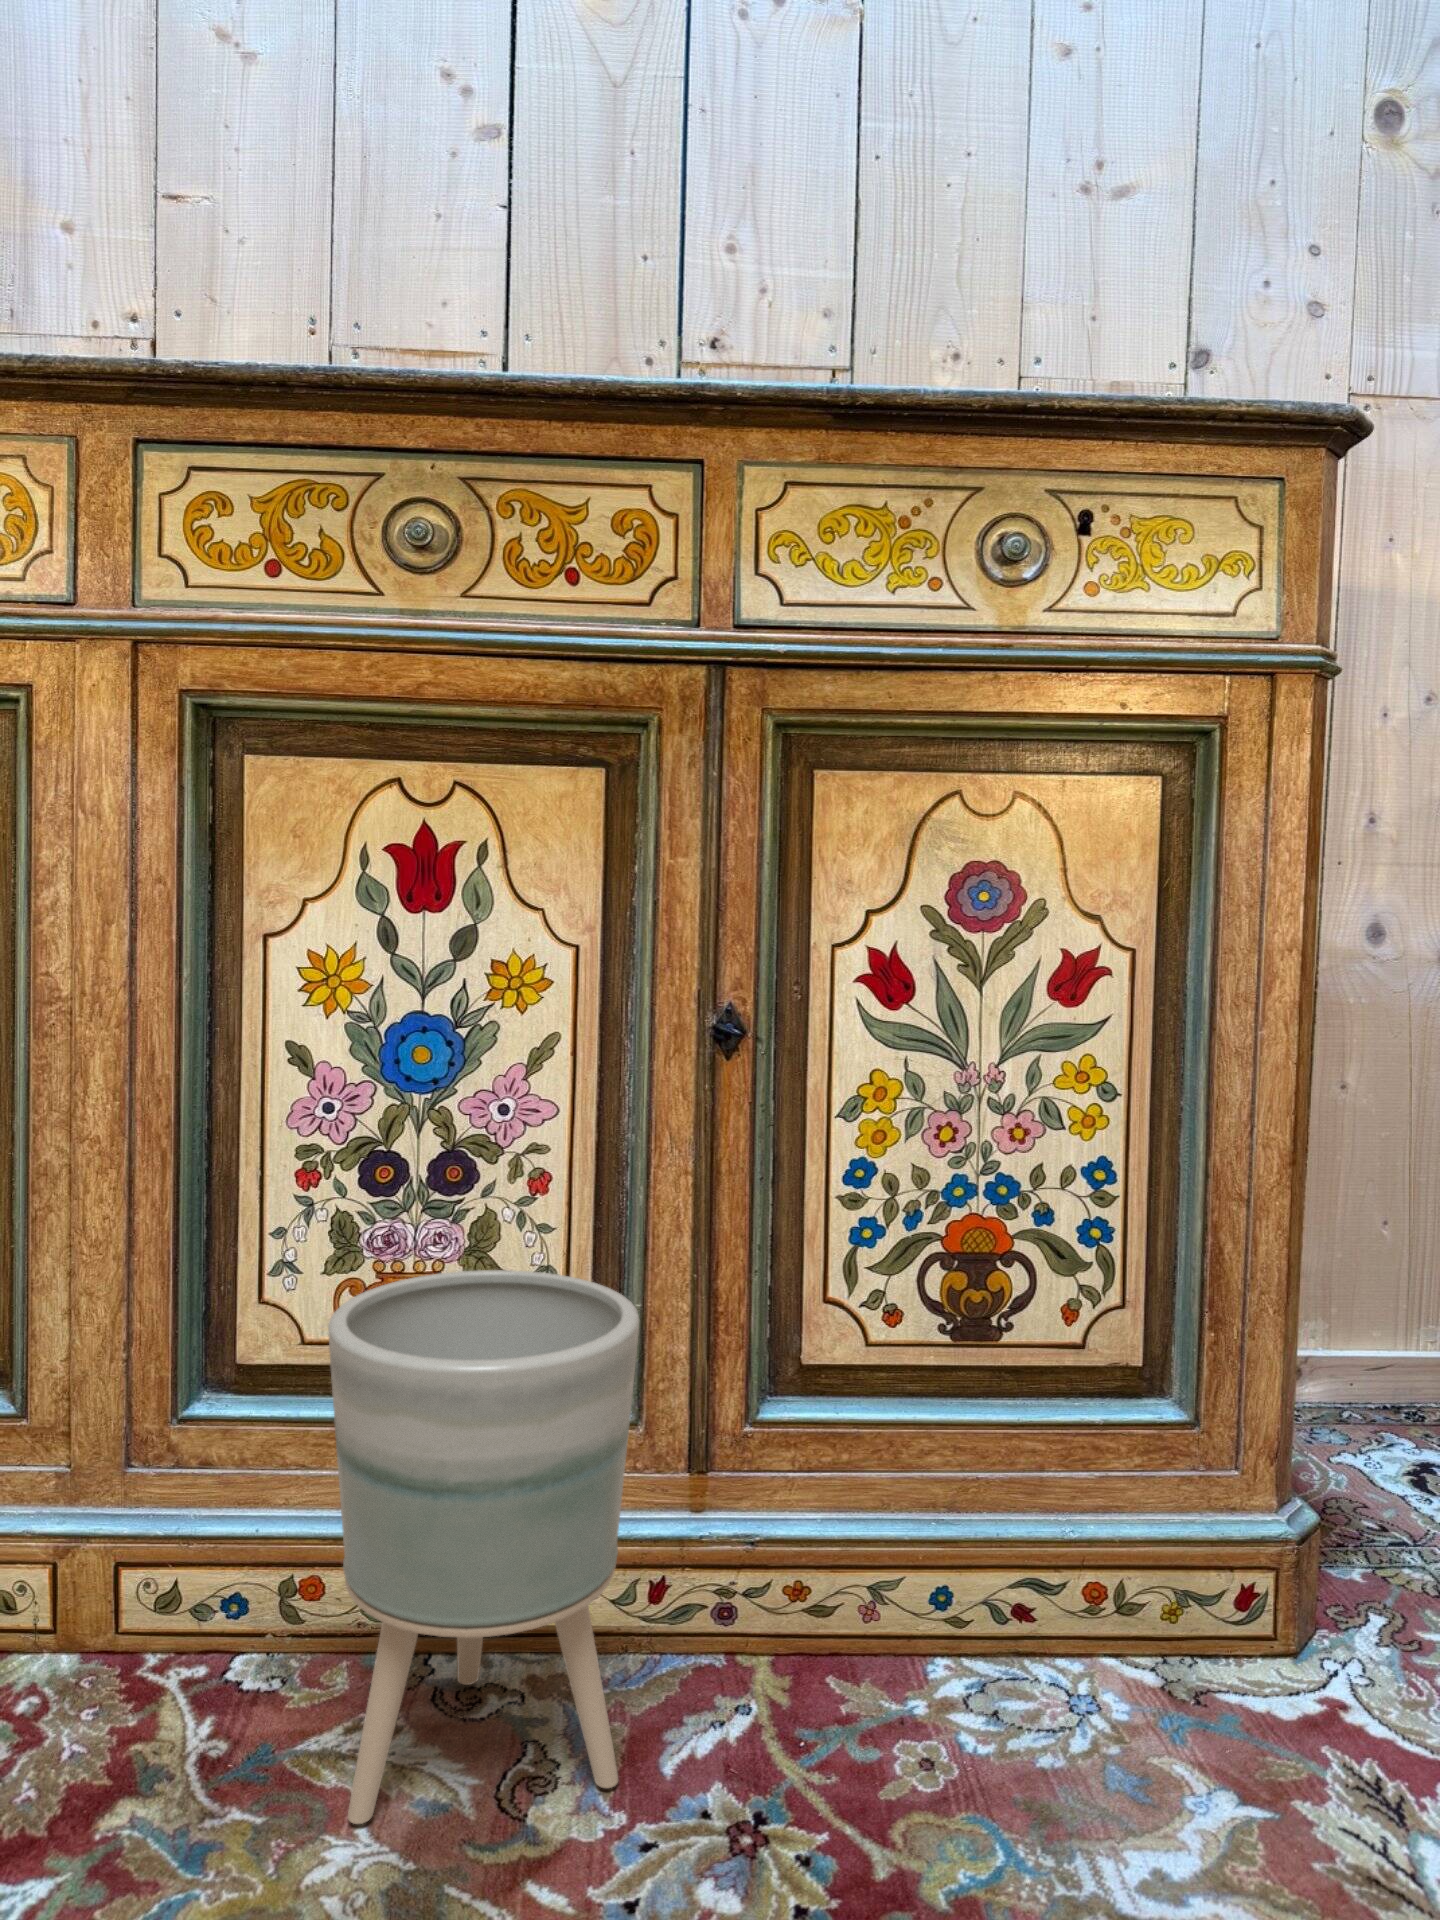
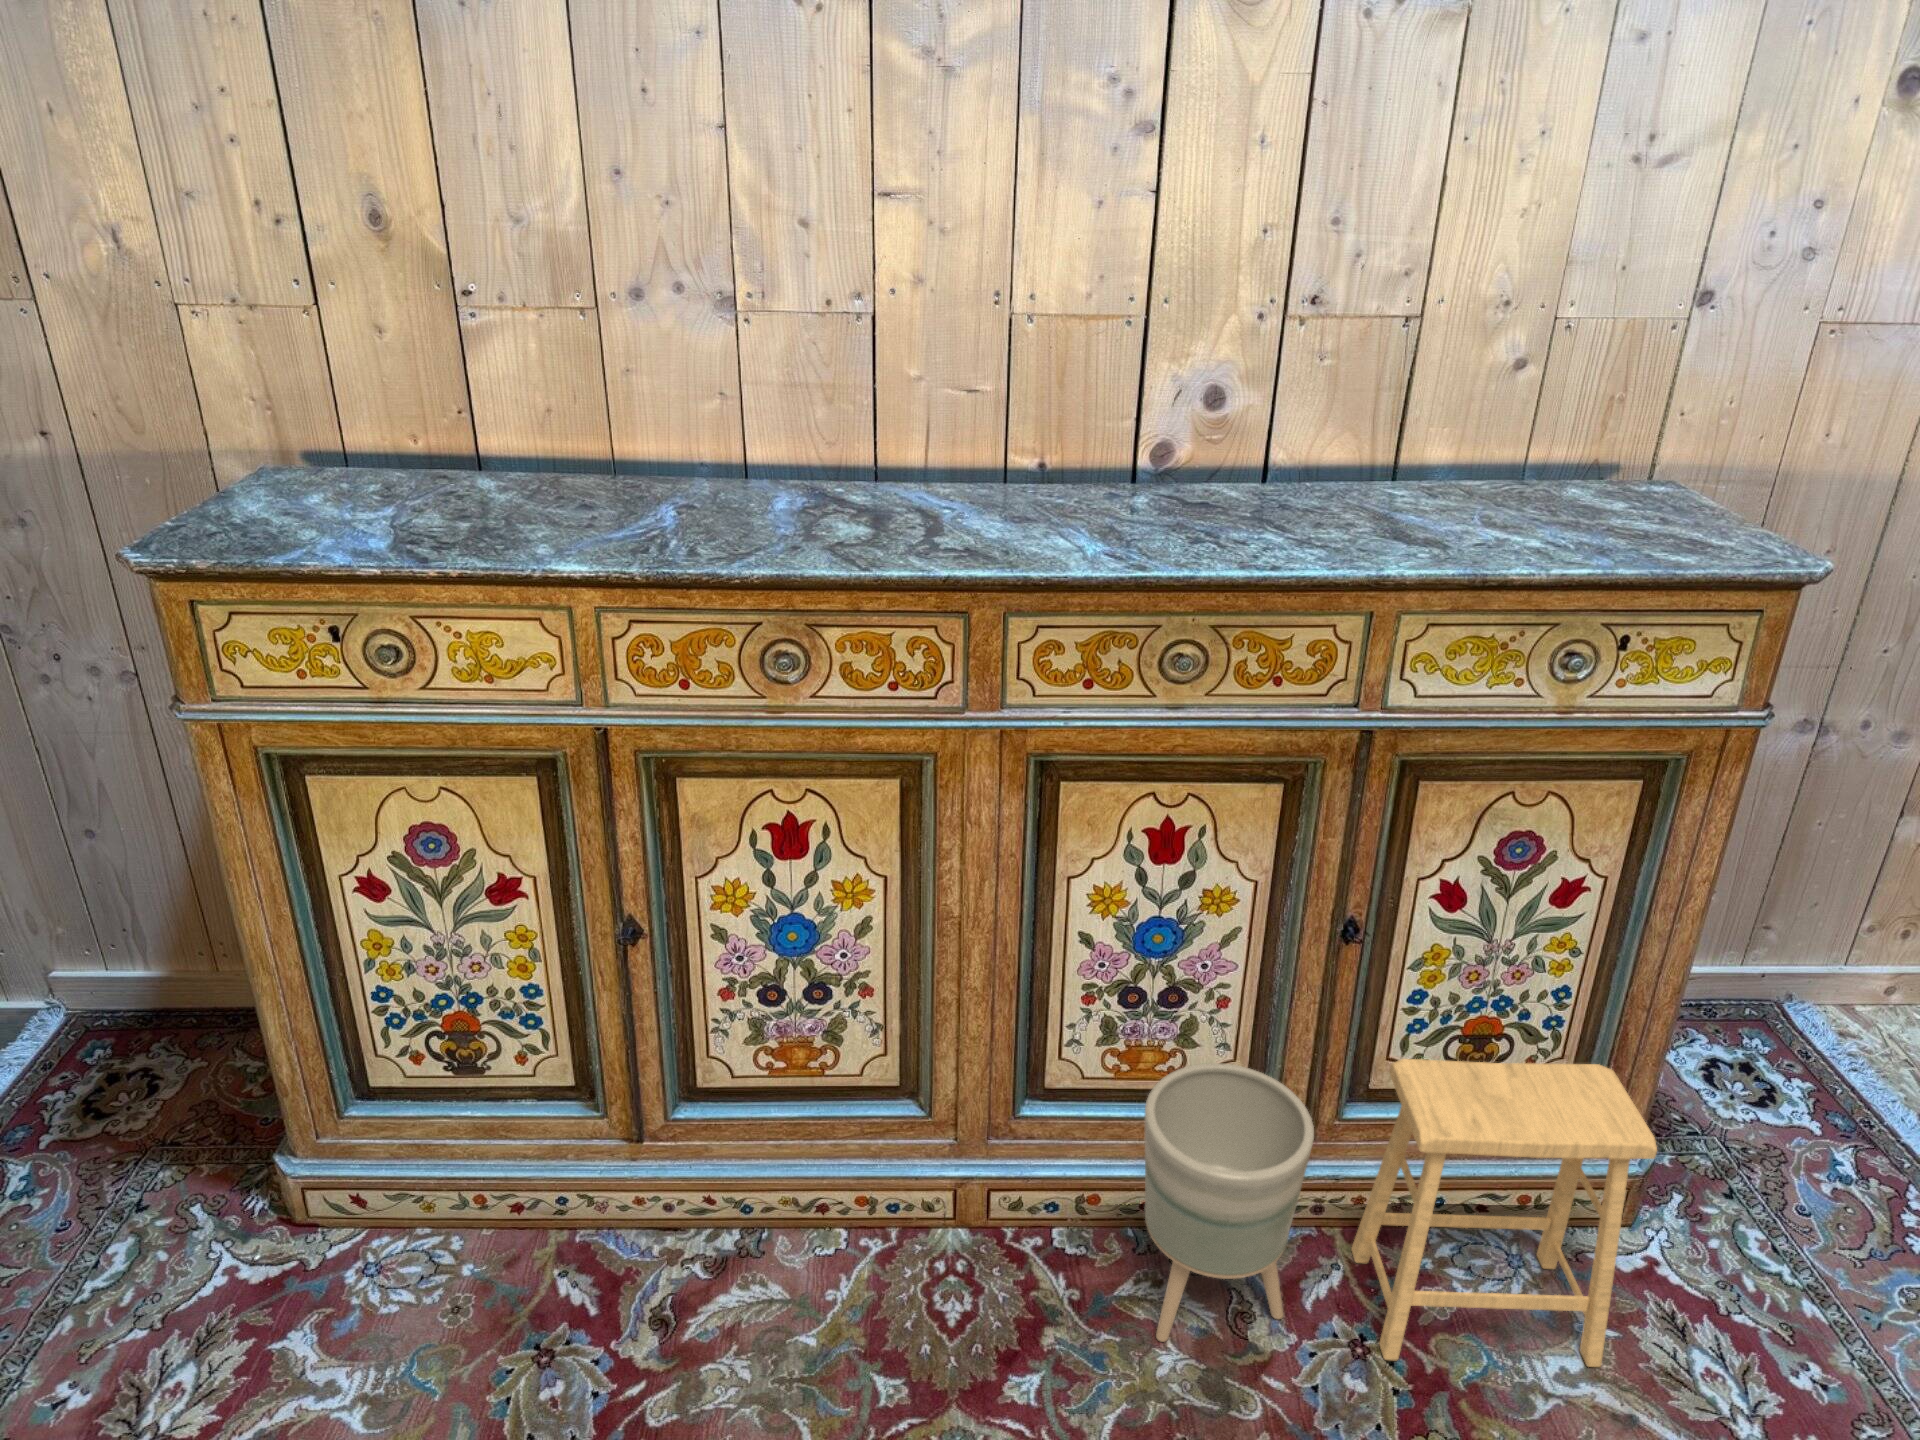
footstool: none [783,1235,1247,1864] -> present [1351,1059,1657,1367]

